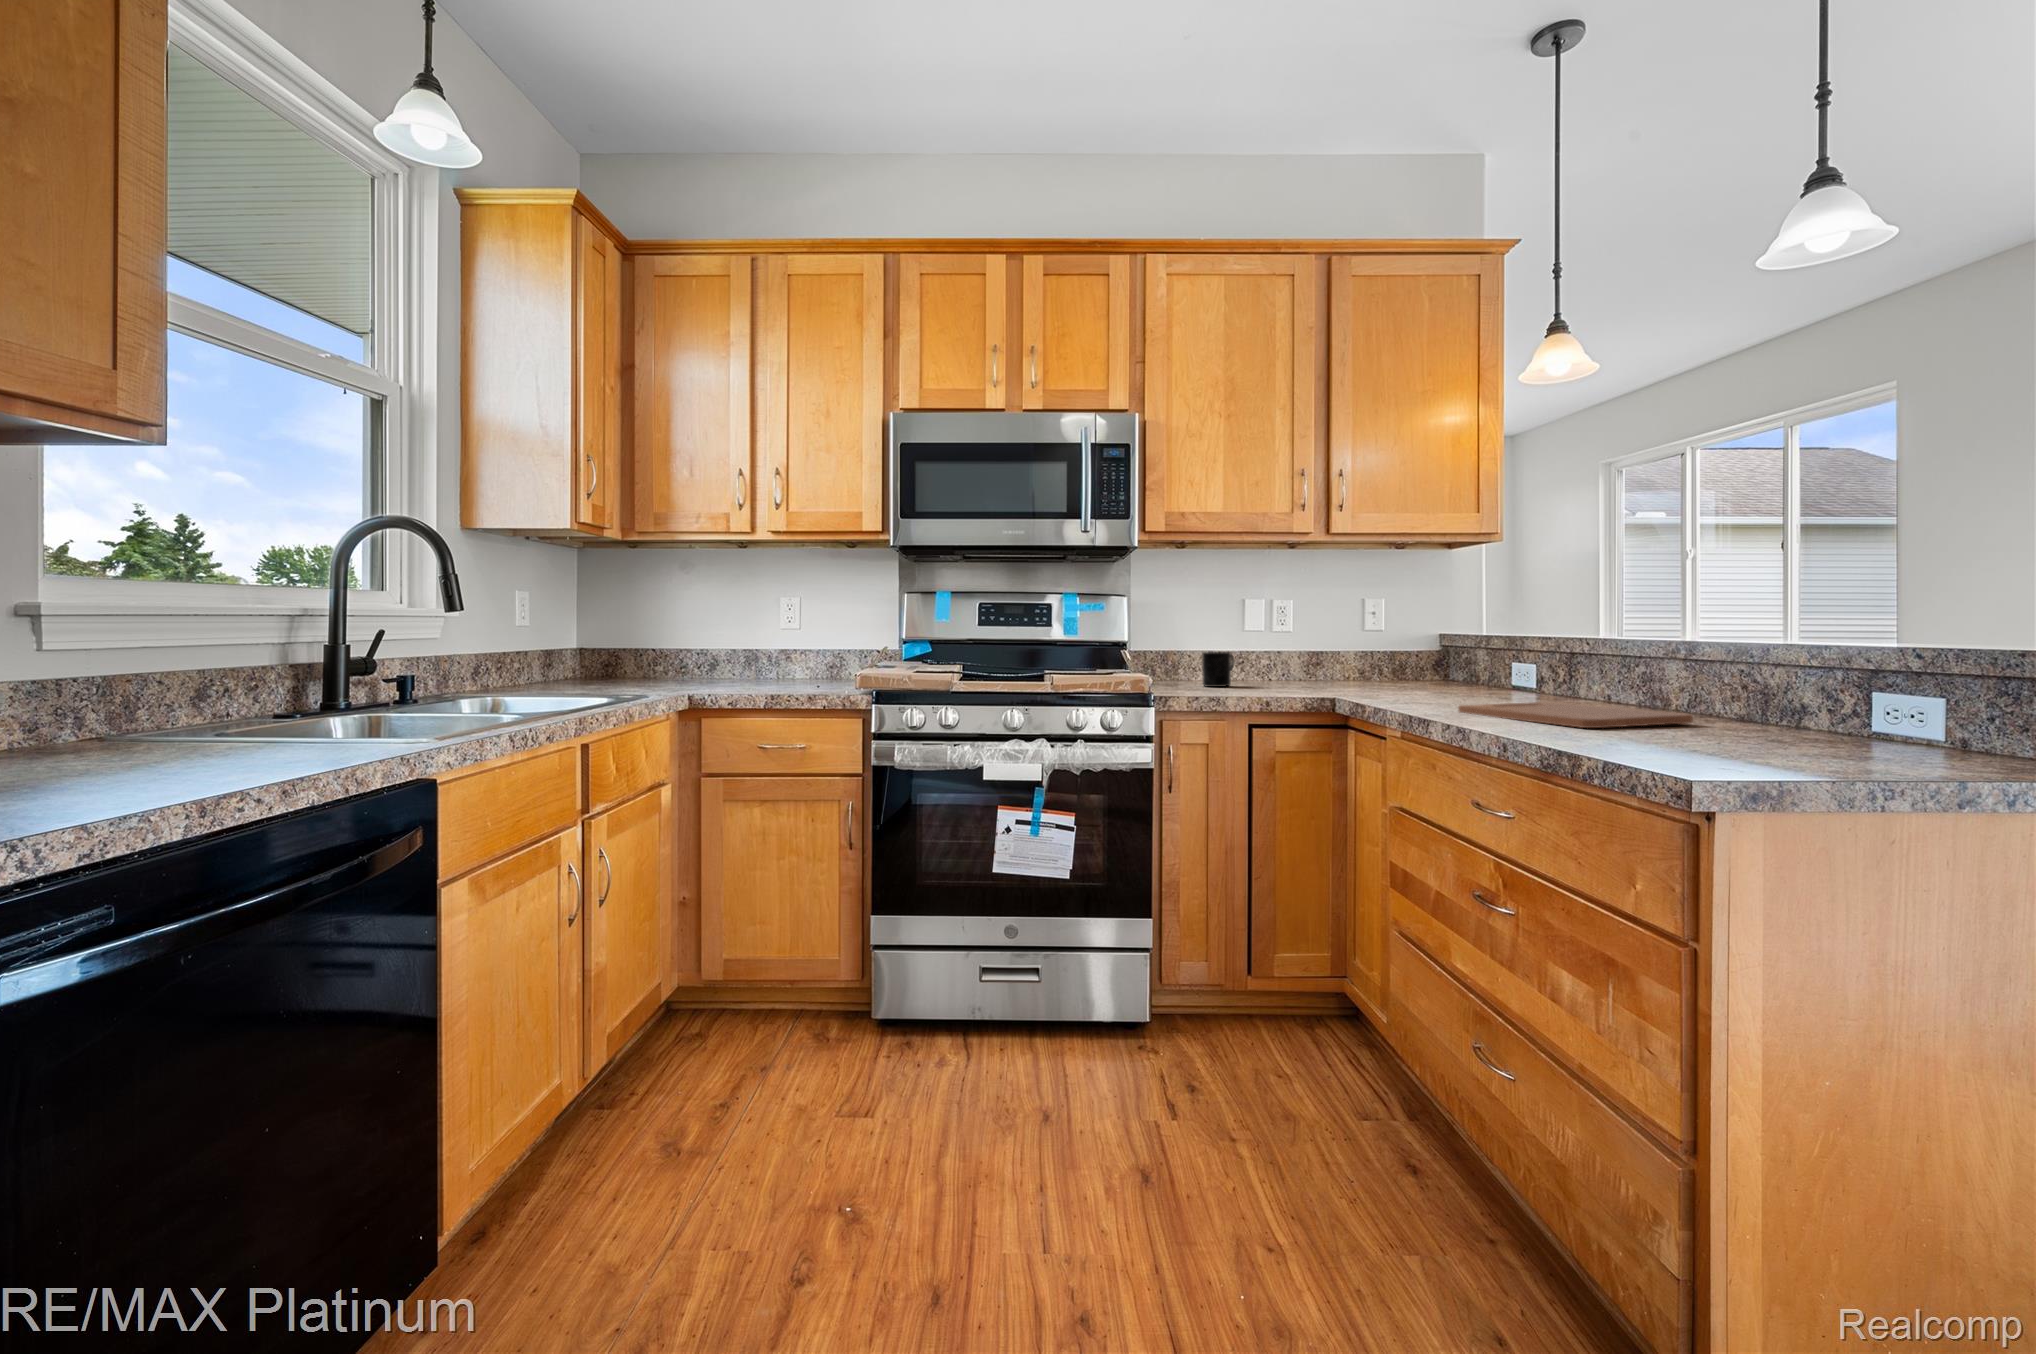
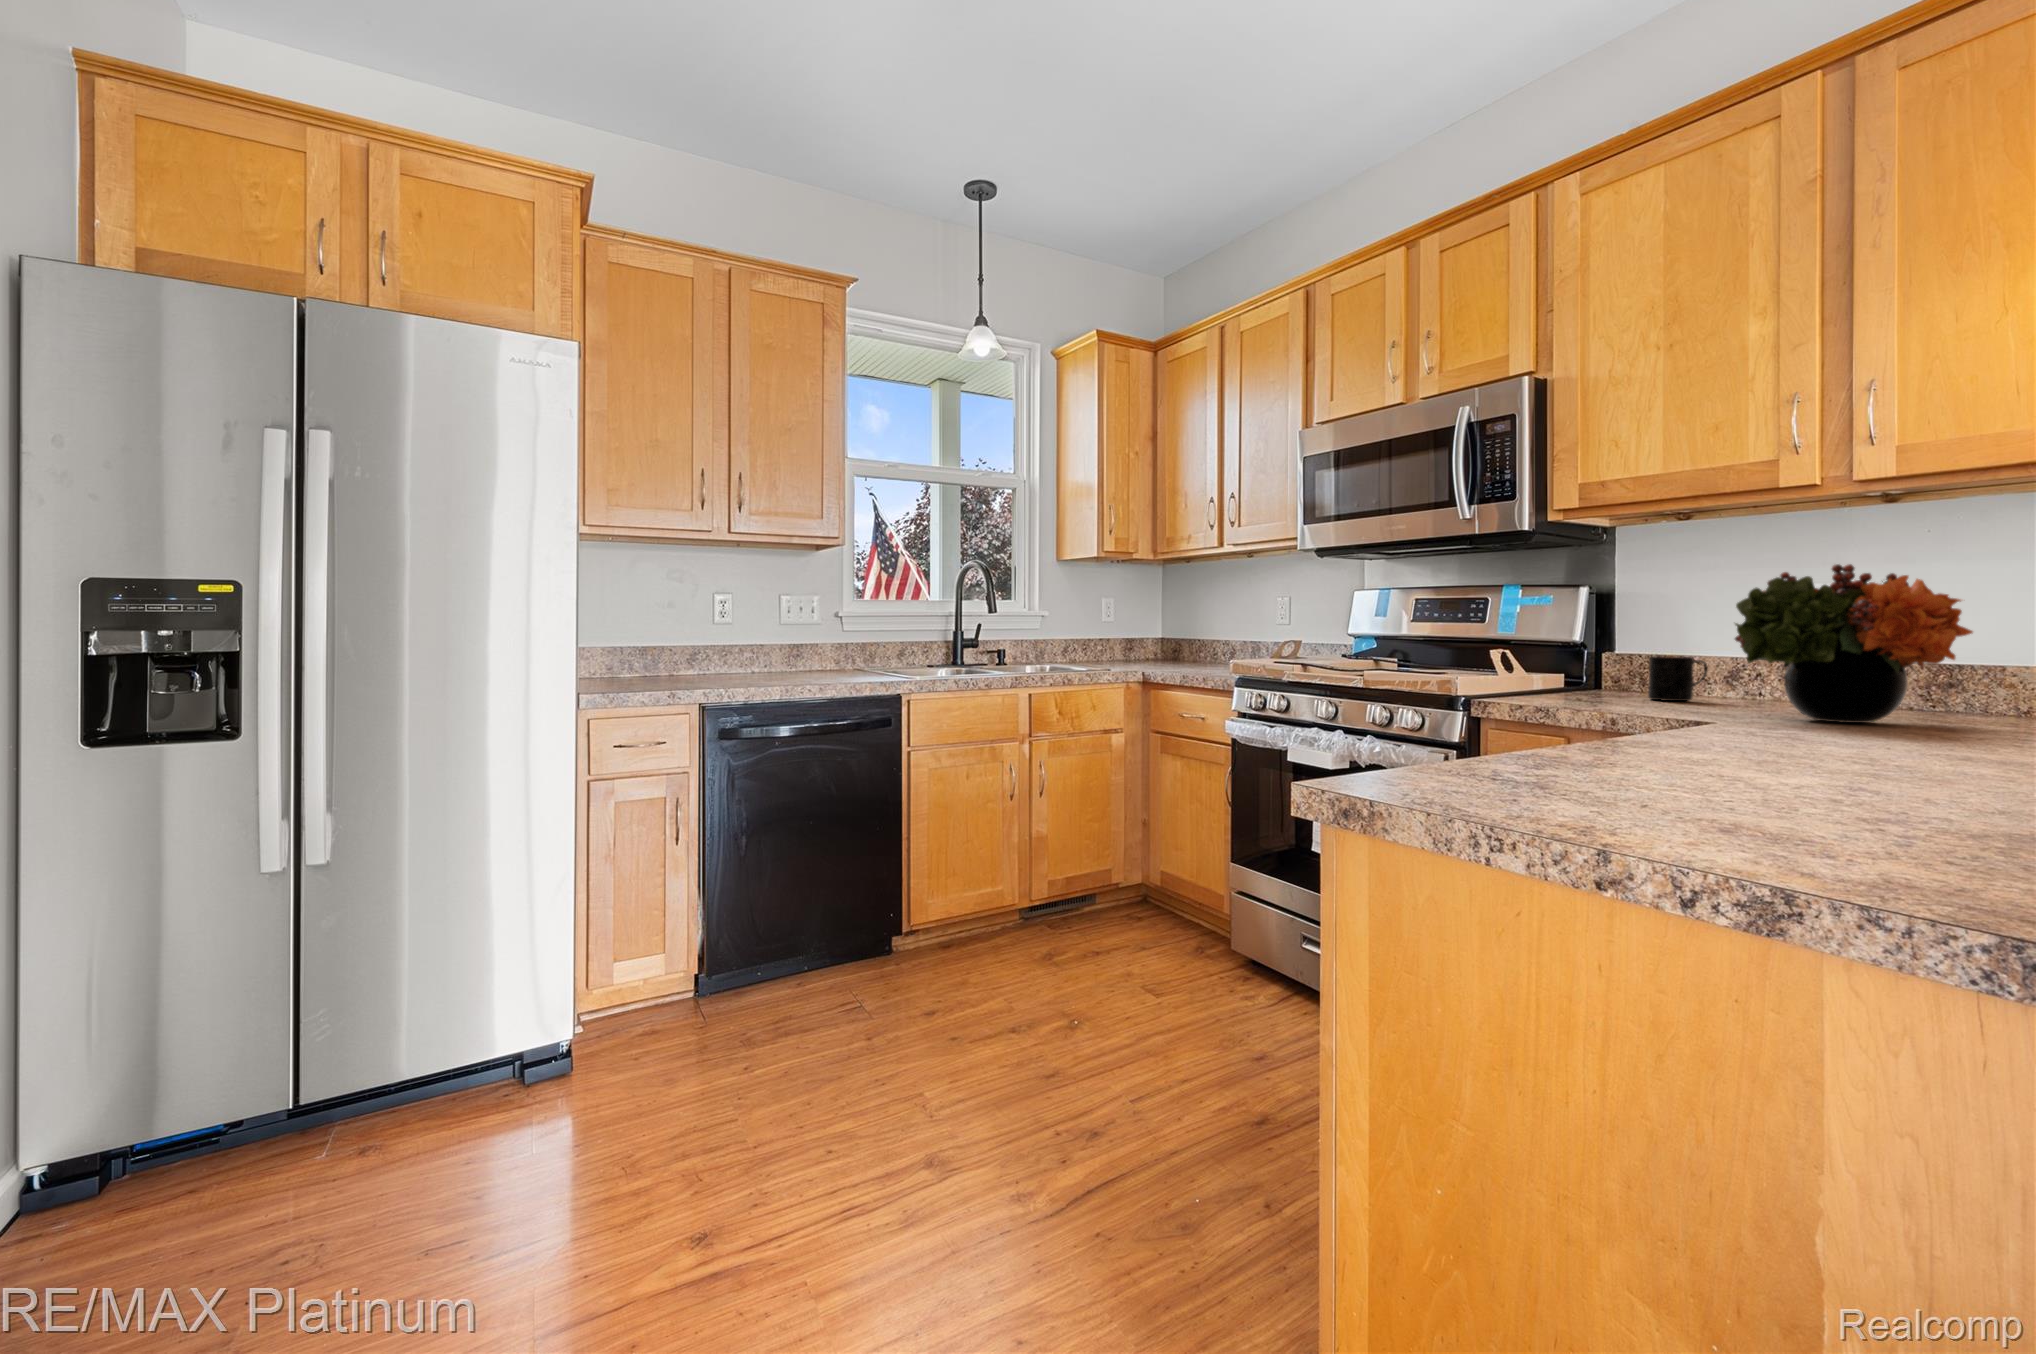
flower arrangement: none [1308,587,1435,693] -> present [1735,564,1973,723]
cutting board: present [1458,702,1693,728] -> none [1688,732,1974,785]

